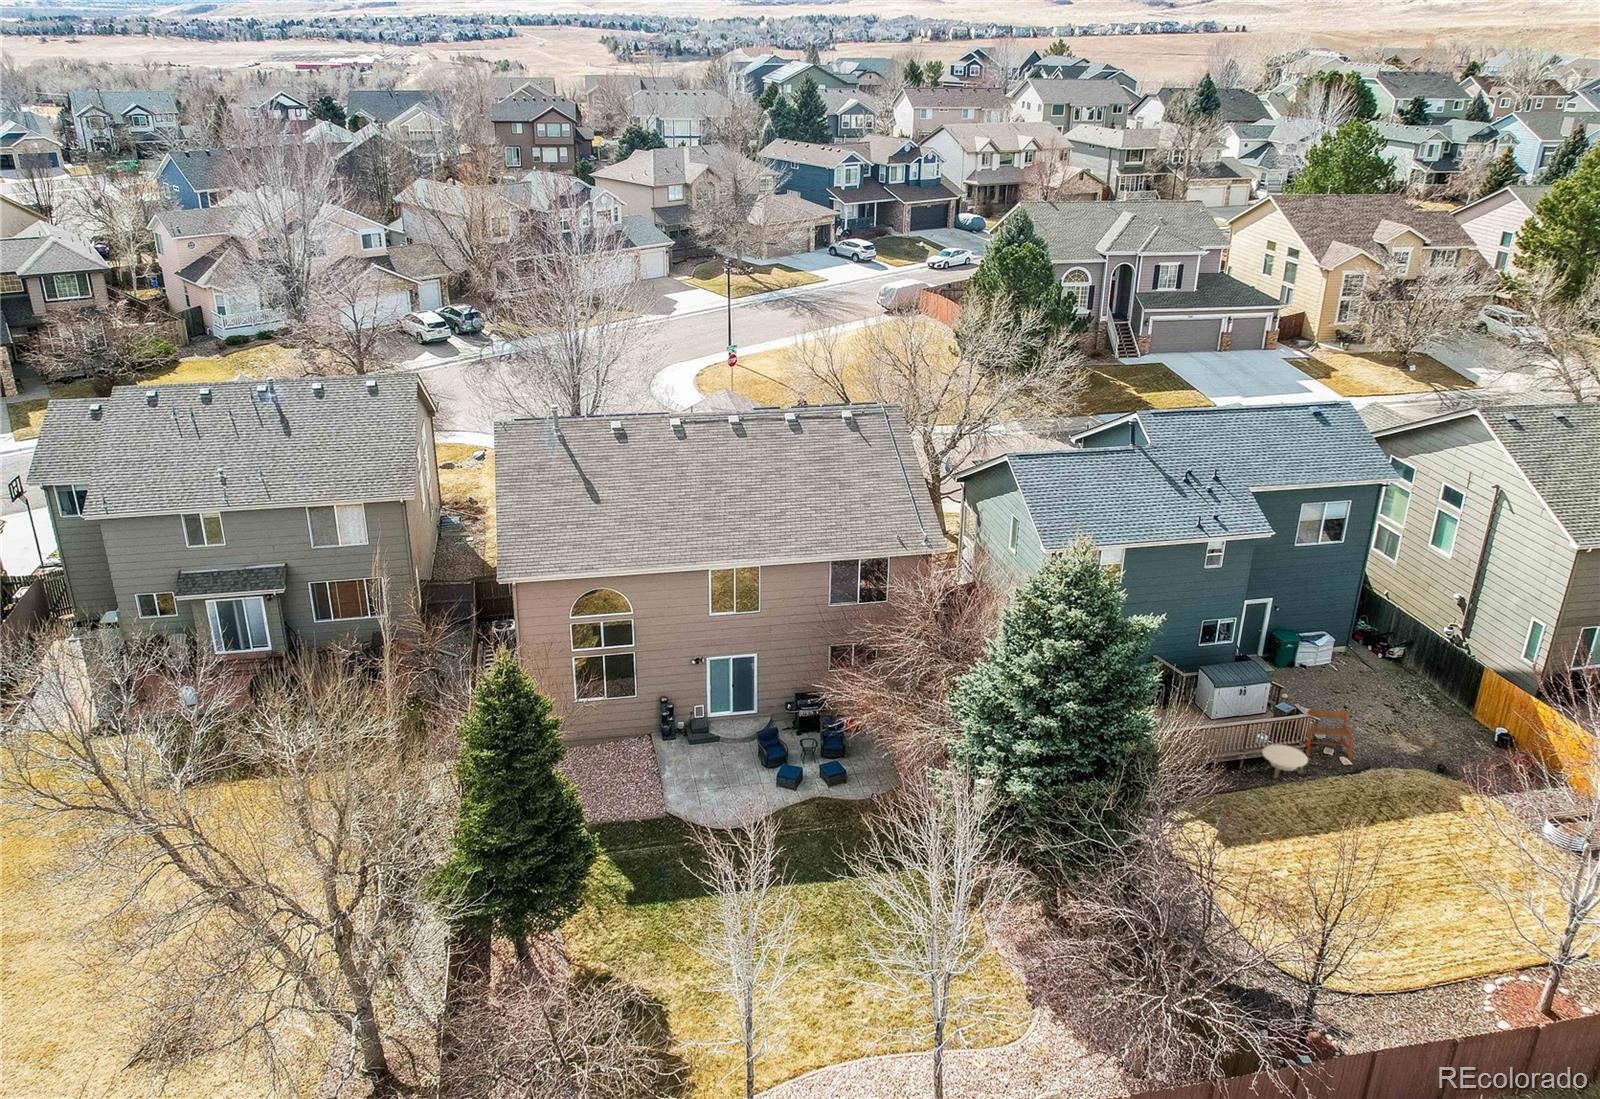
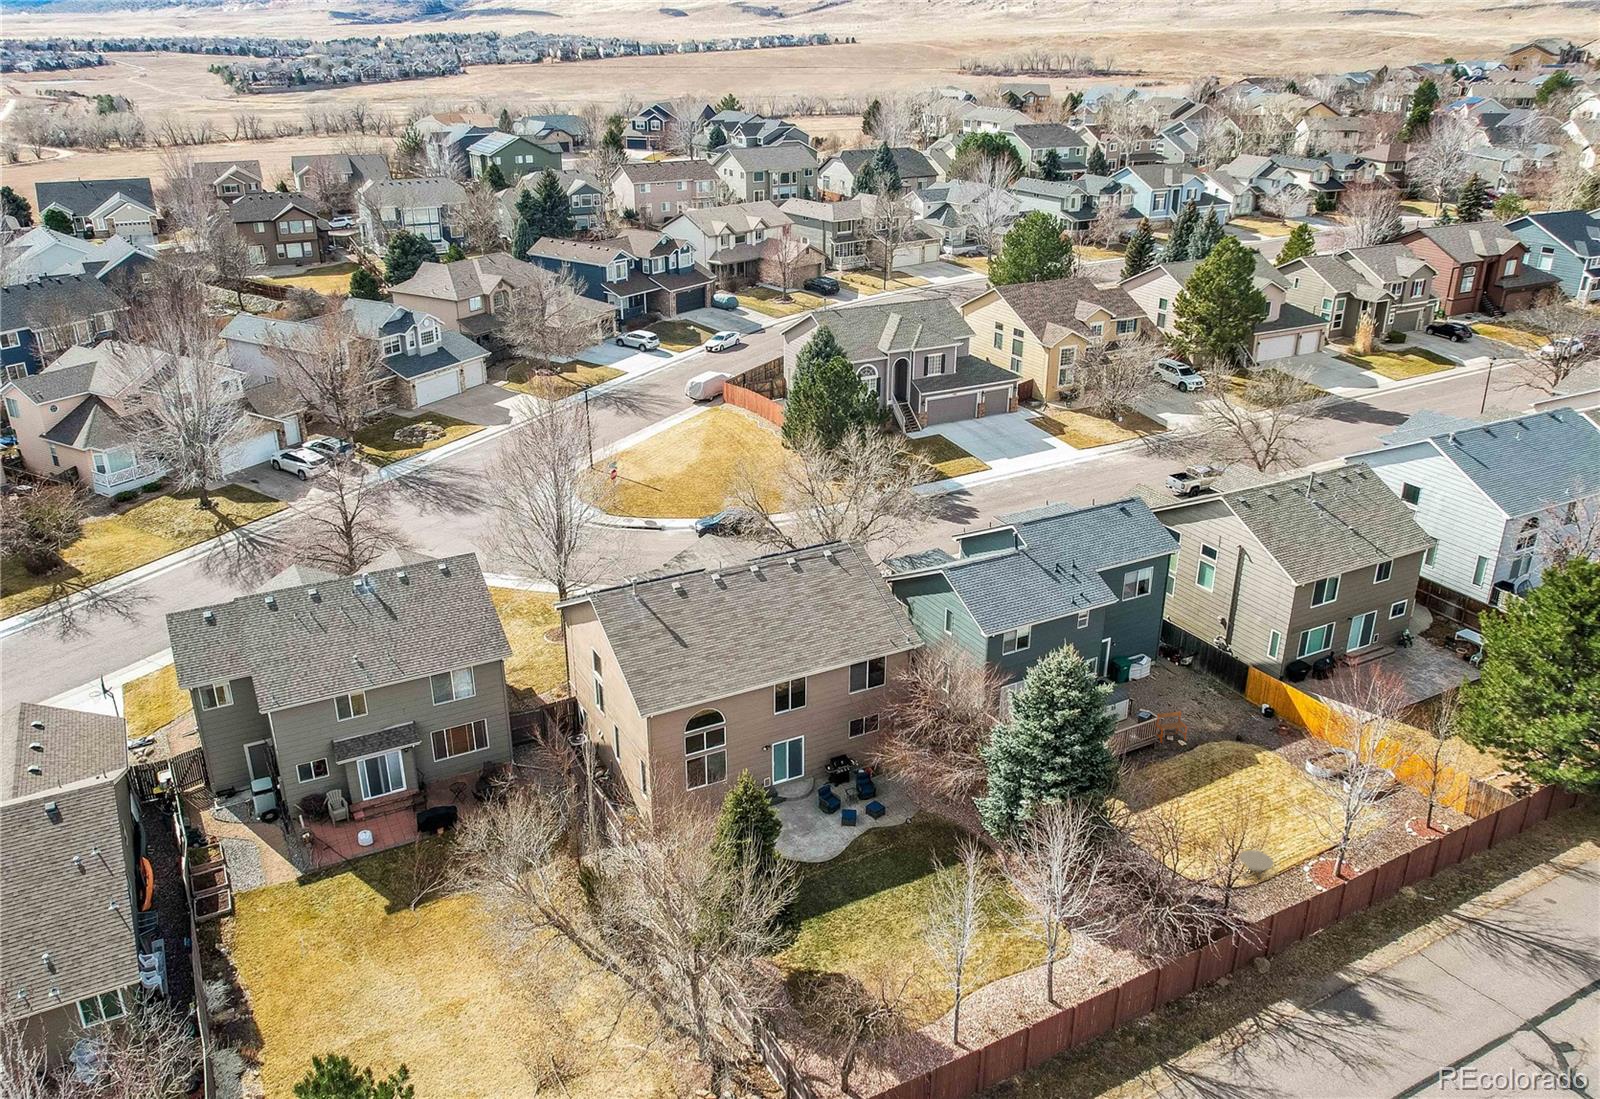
round table: present [1262,745,1308,778] -> present [1240,850,1273,879]

